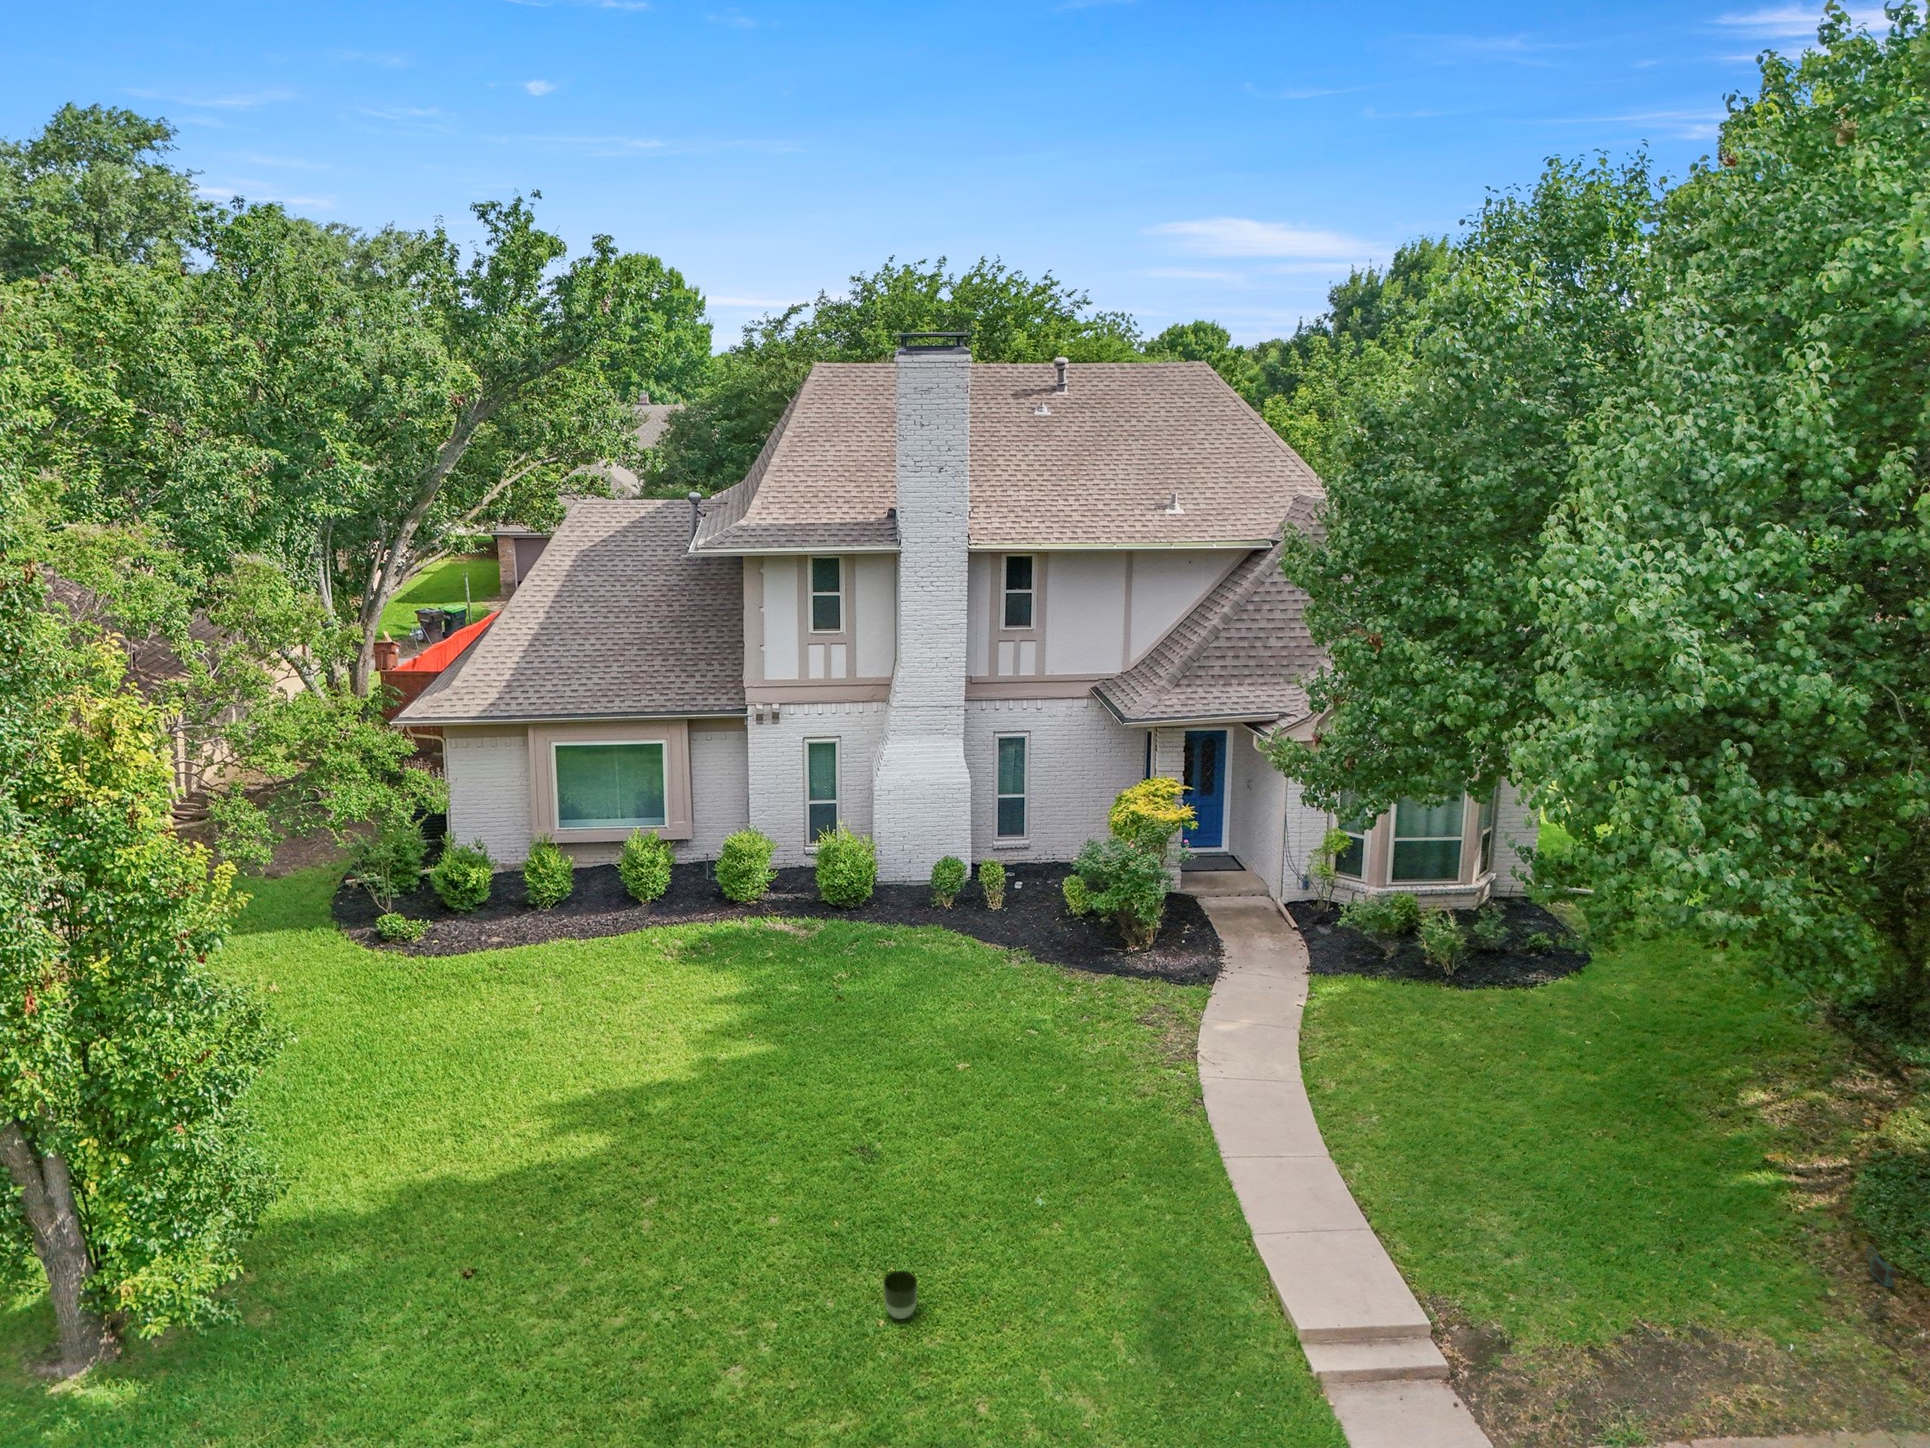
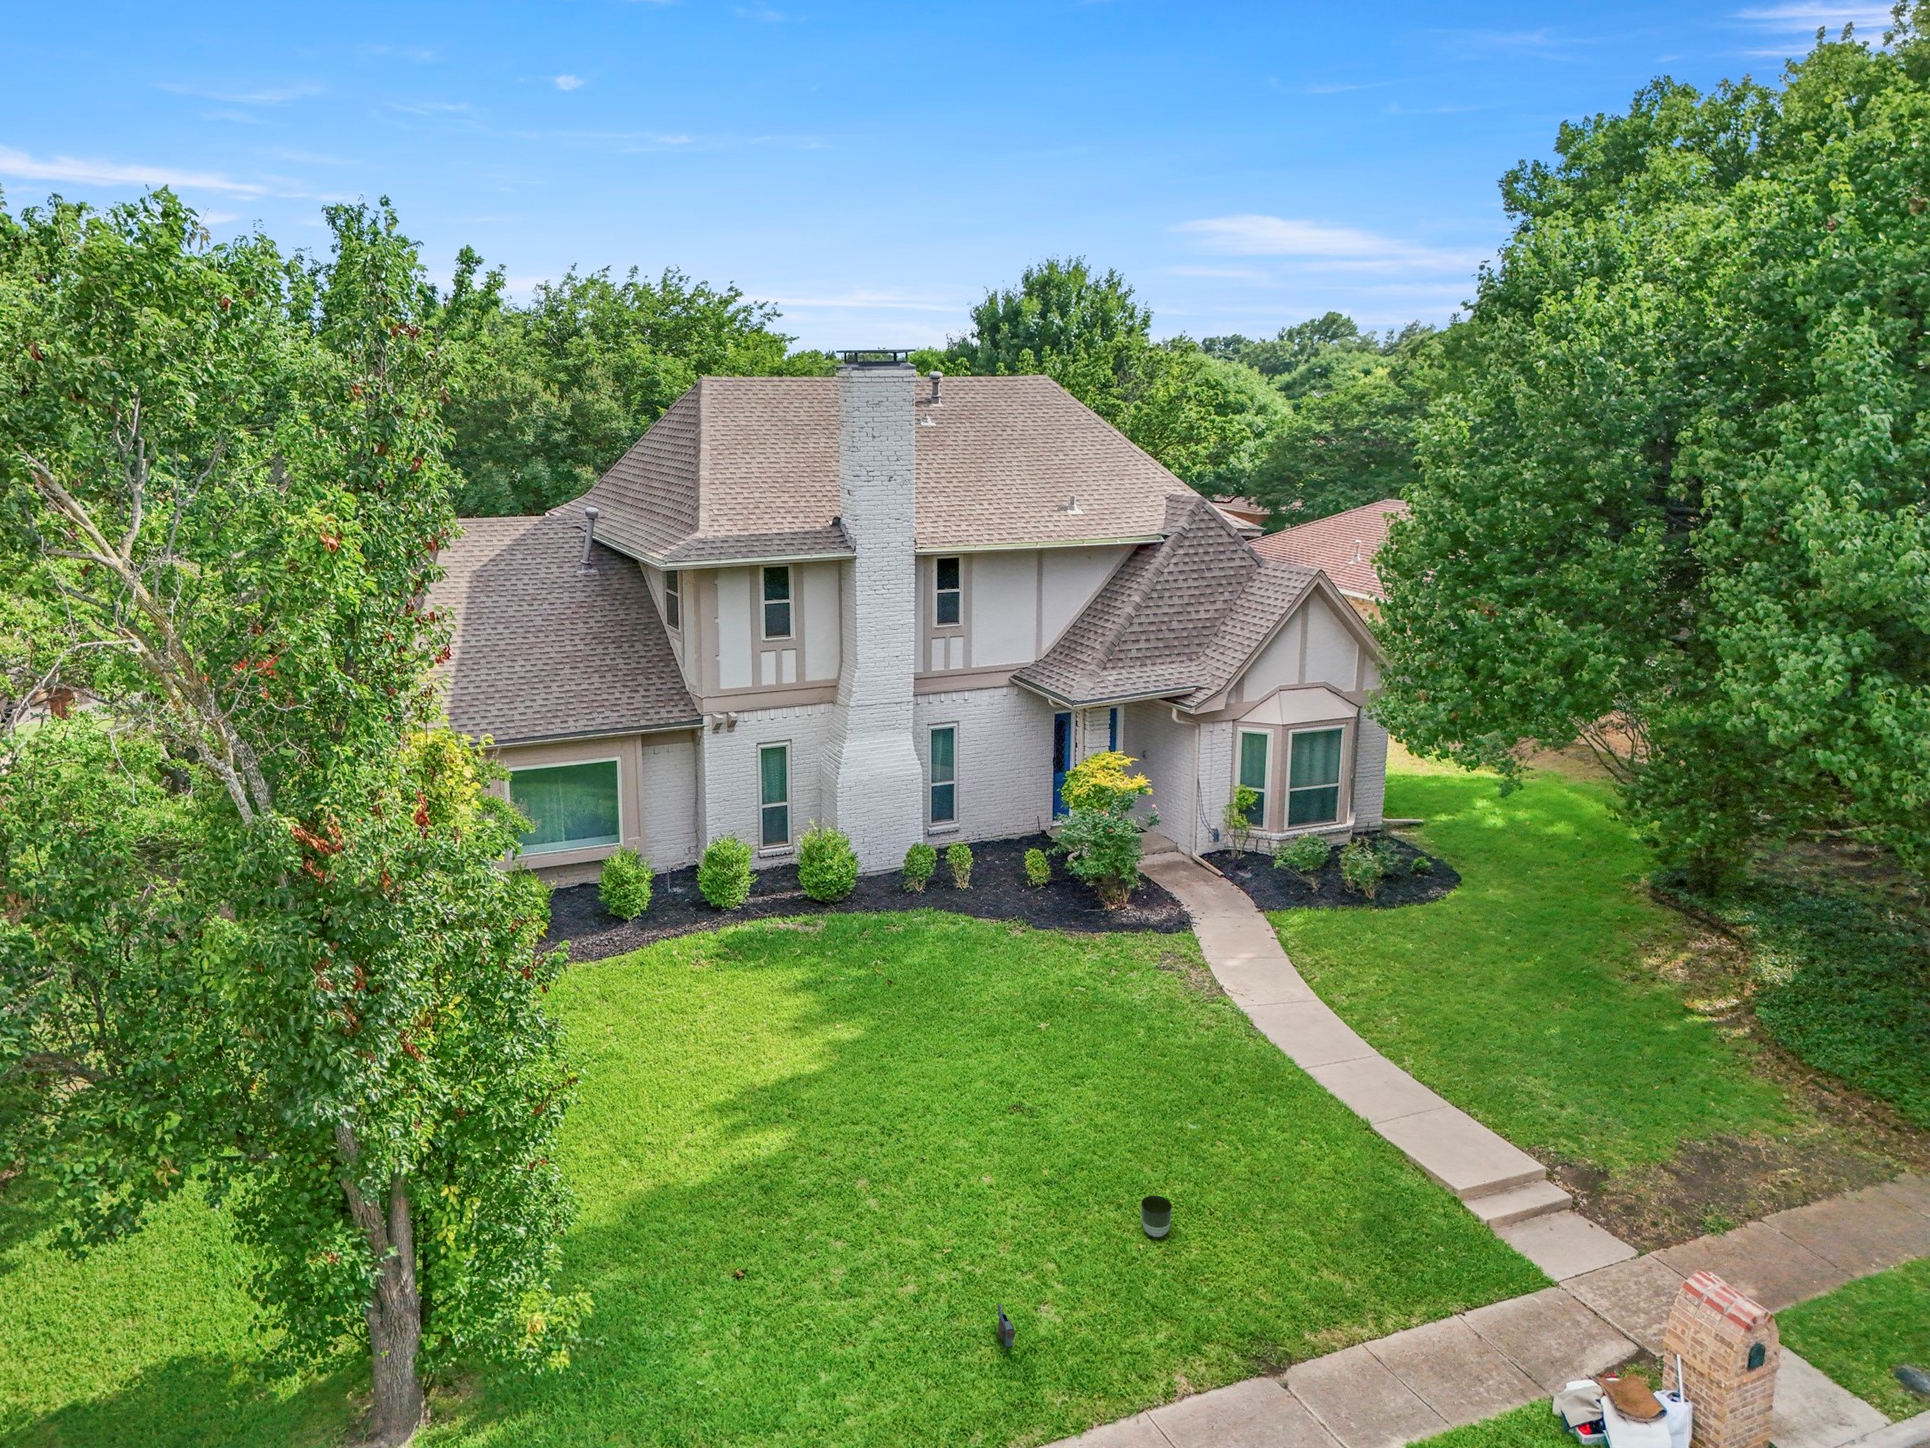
watering can: present [1866,1246,1903,1287] -> present [998,1304,1015,1347]

